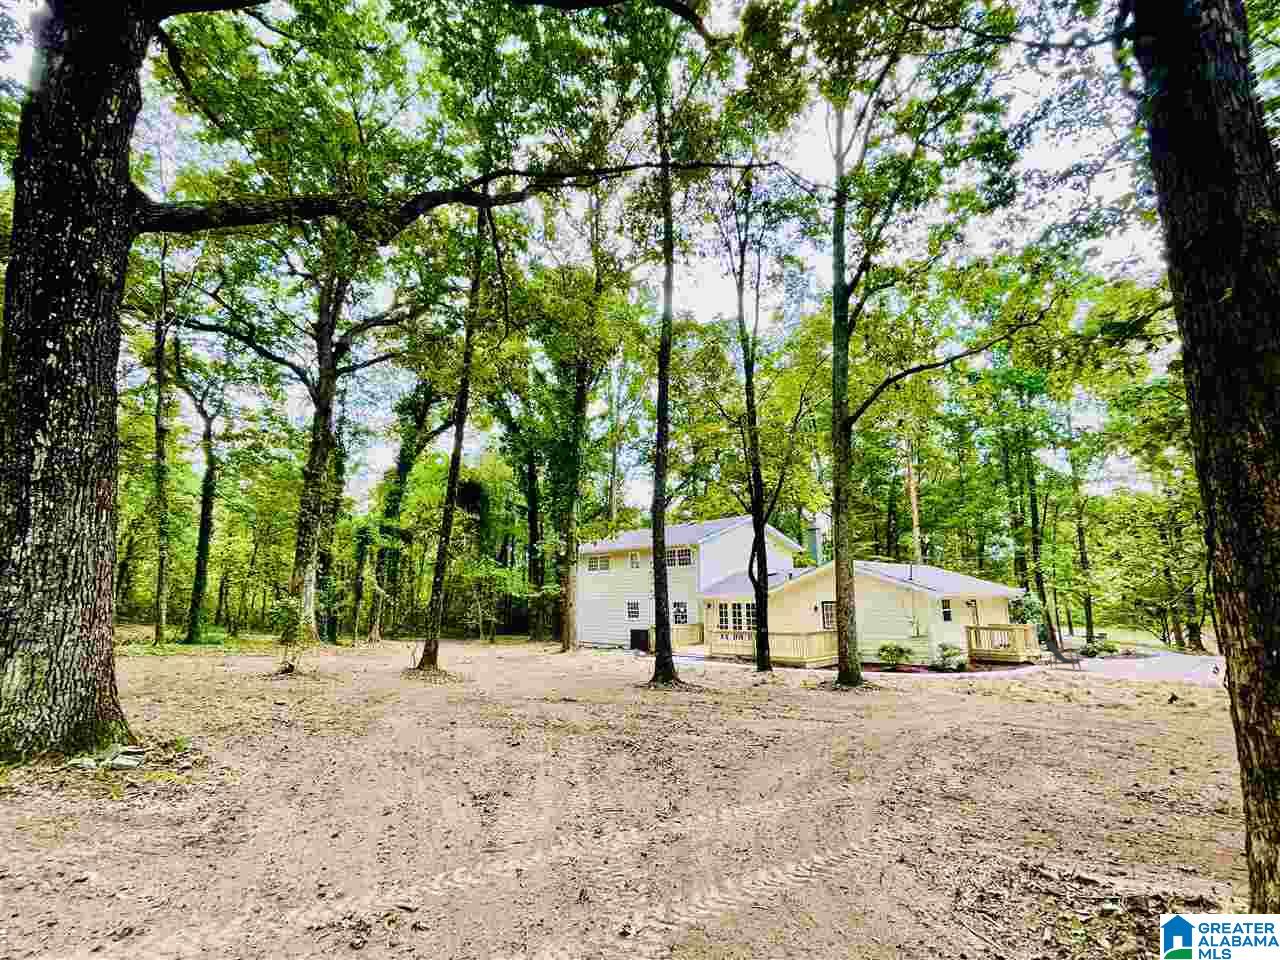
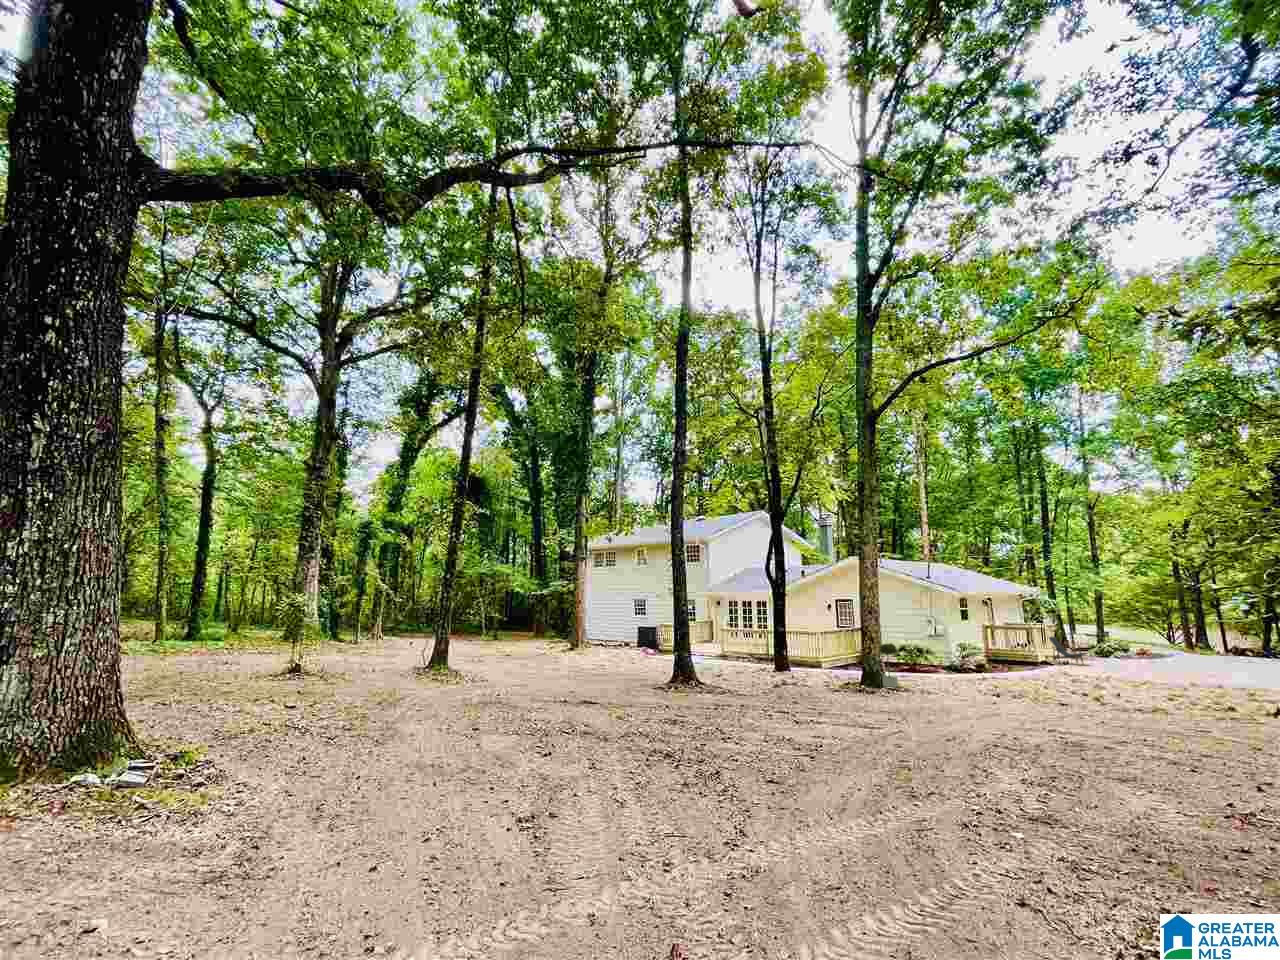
potted tree: none [862,646,880,691] -> present [880,643,898,687]

